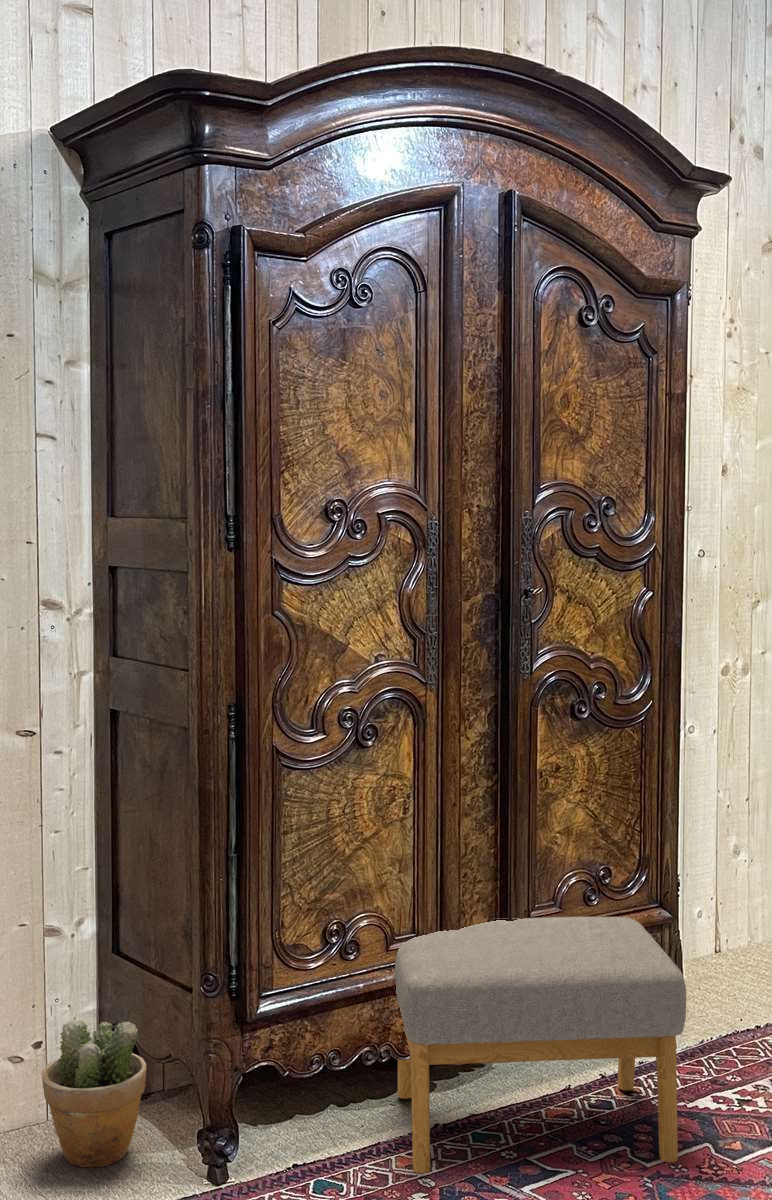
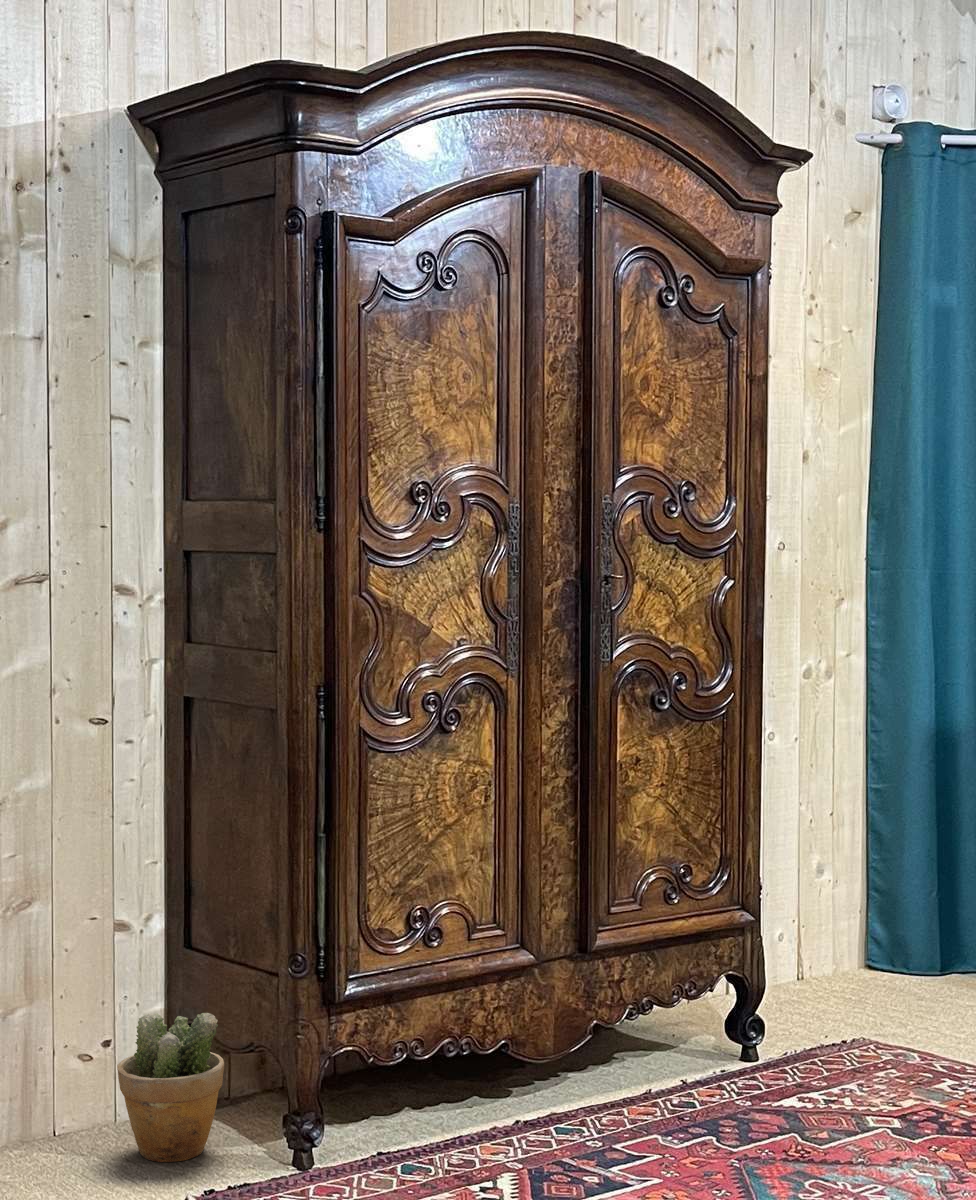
footstool: present [395,917,686,1174] -> none [469,912,770,1159]

